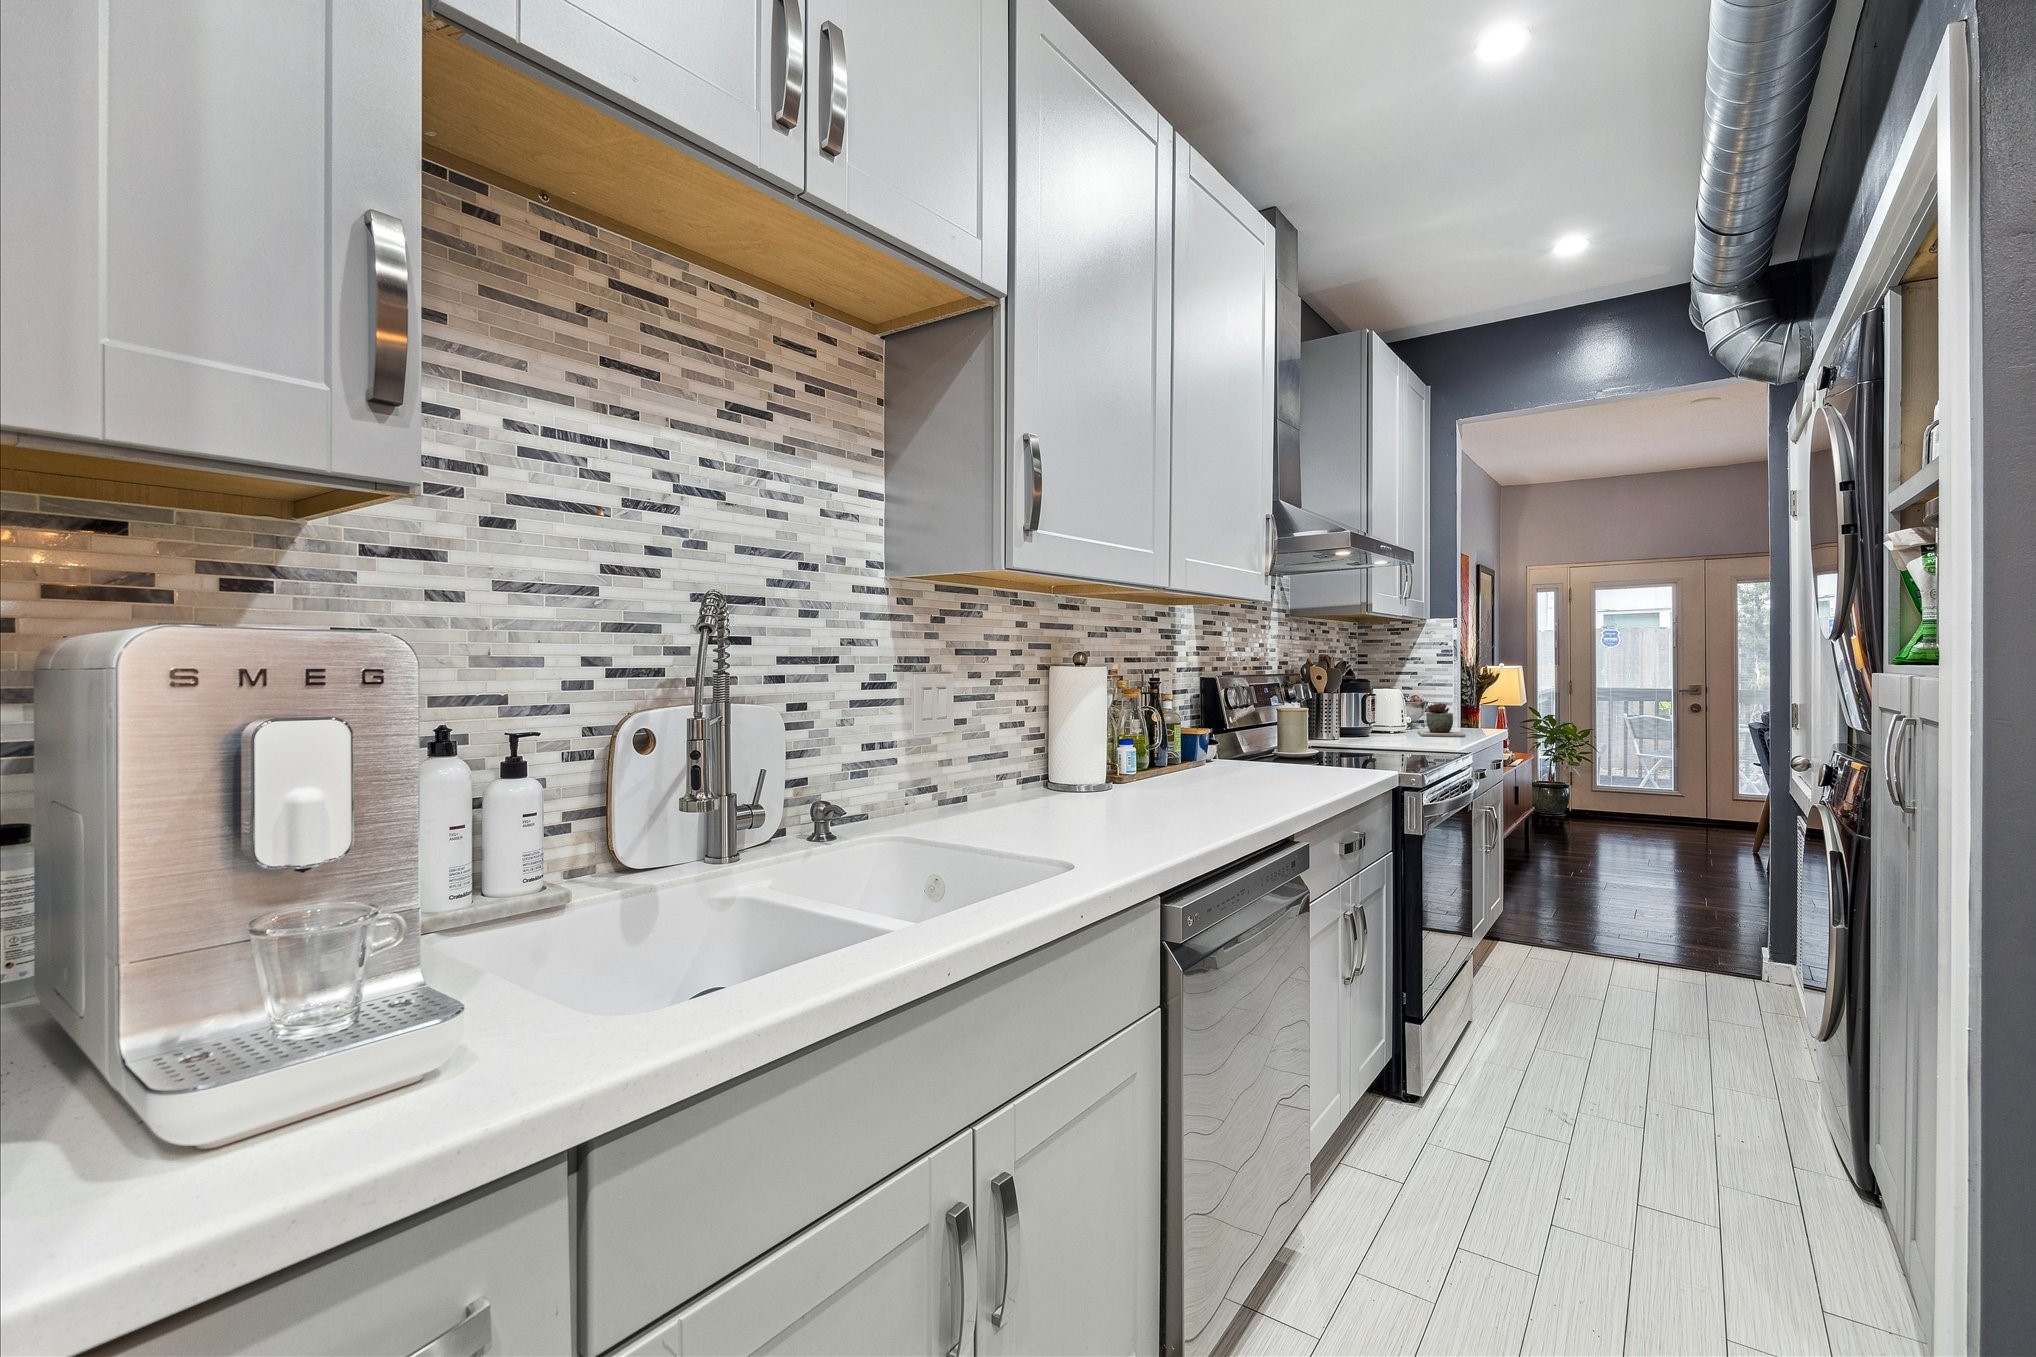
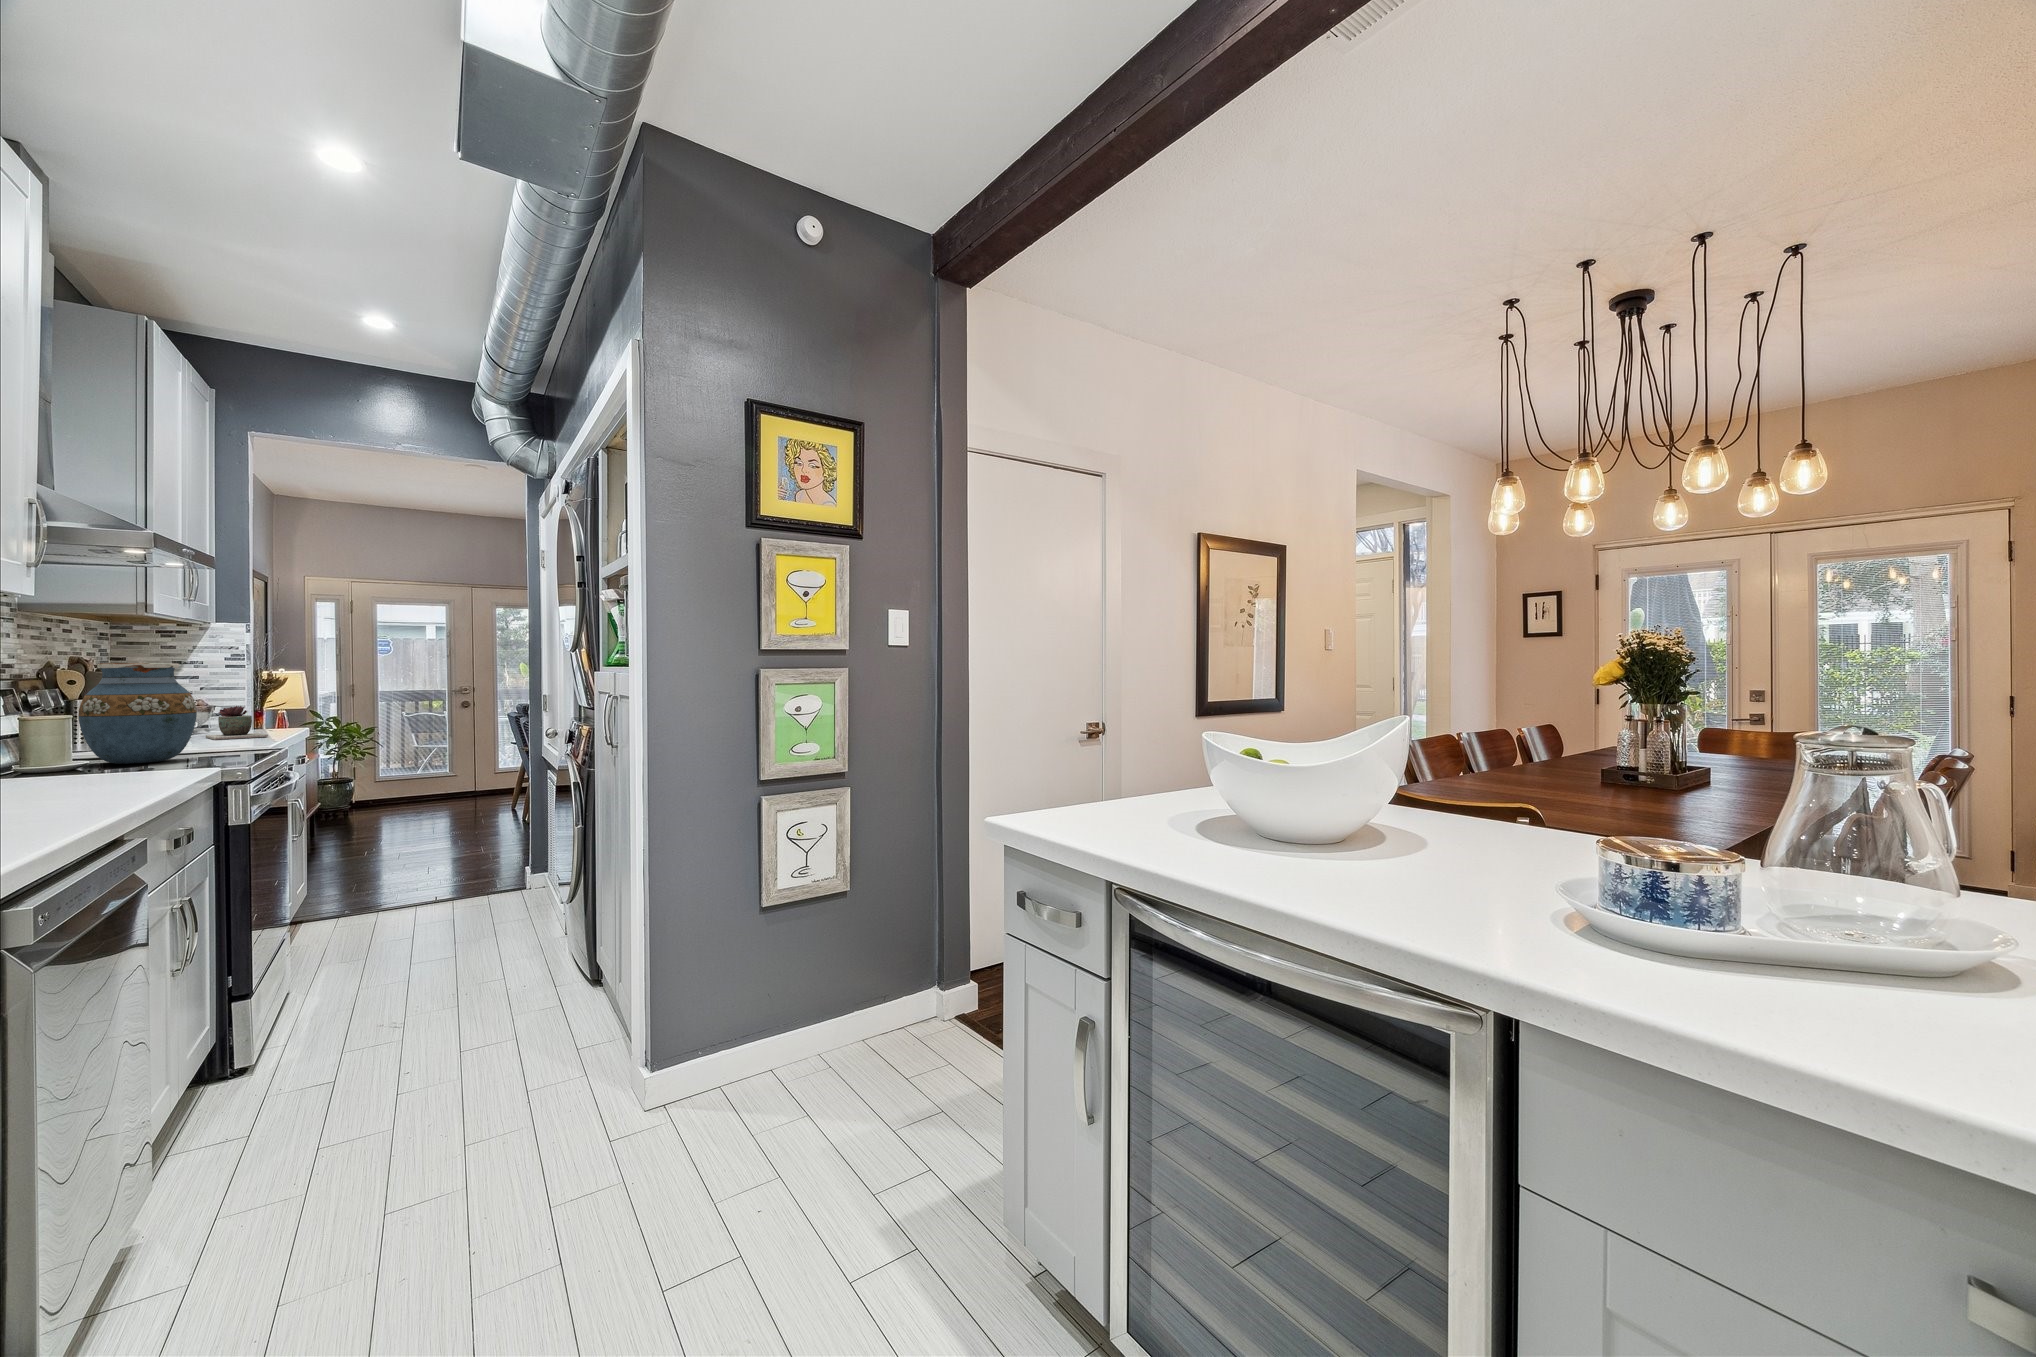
vase: none [1309,661,1390,757] -> present [78,663,197,764]

